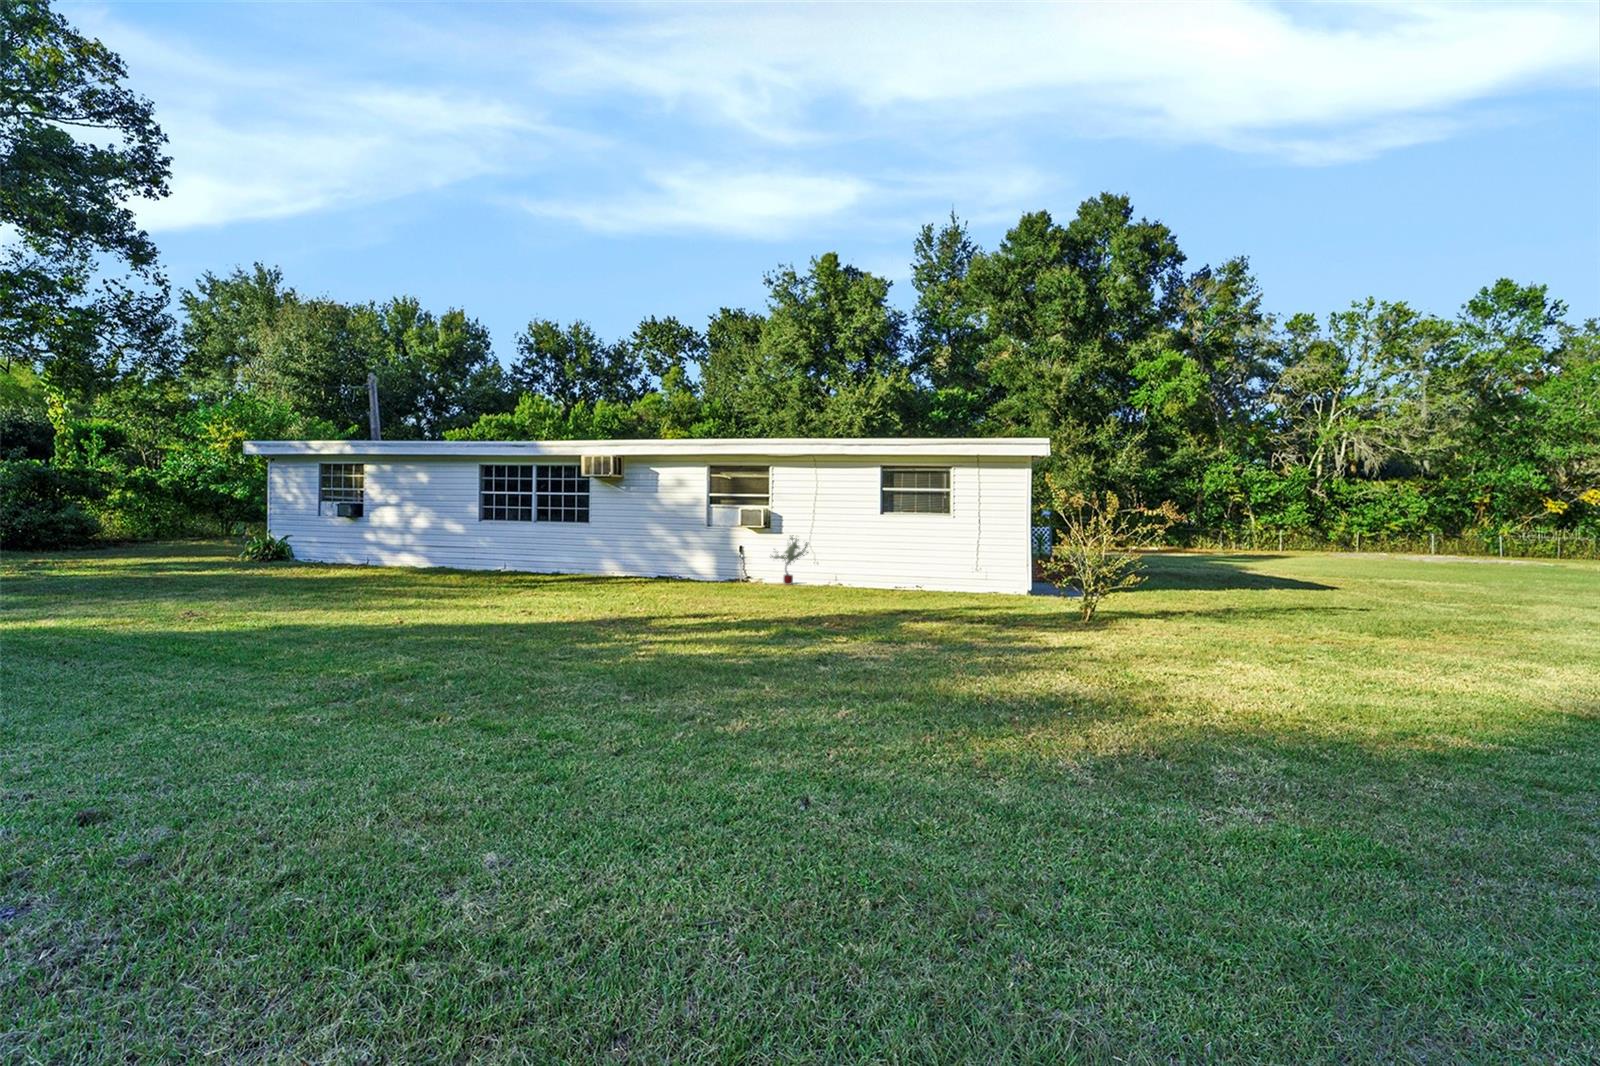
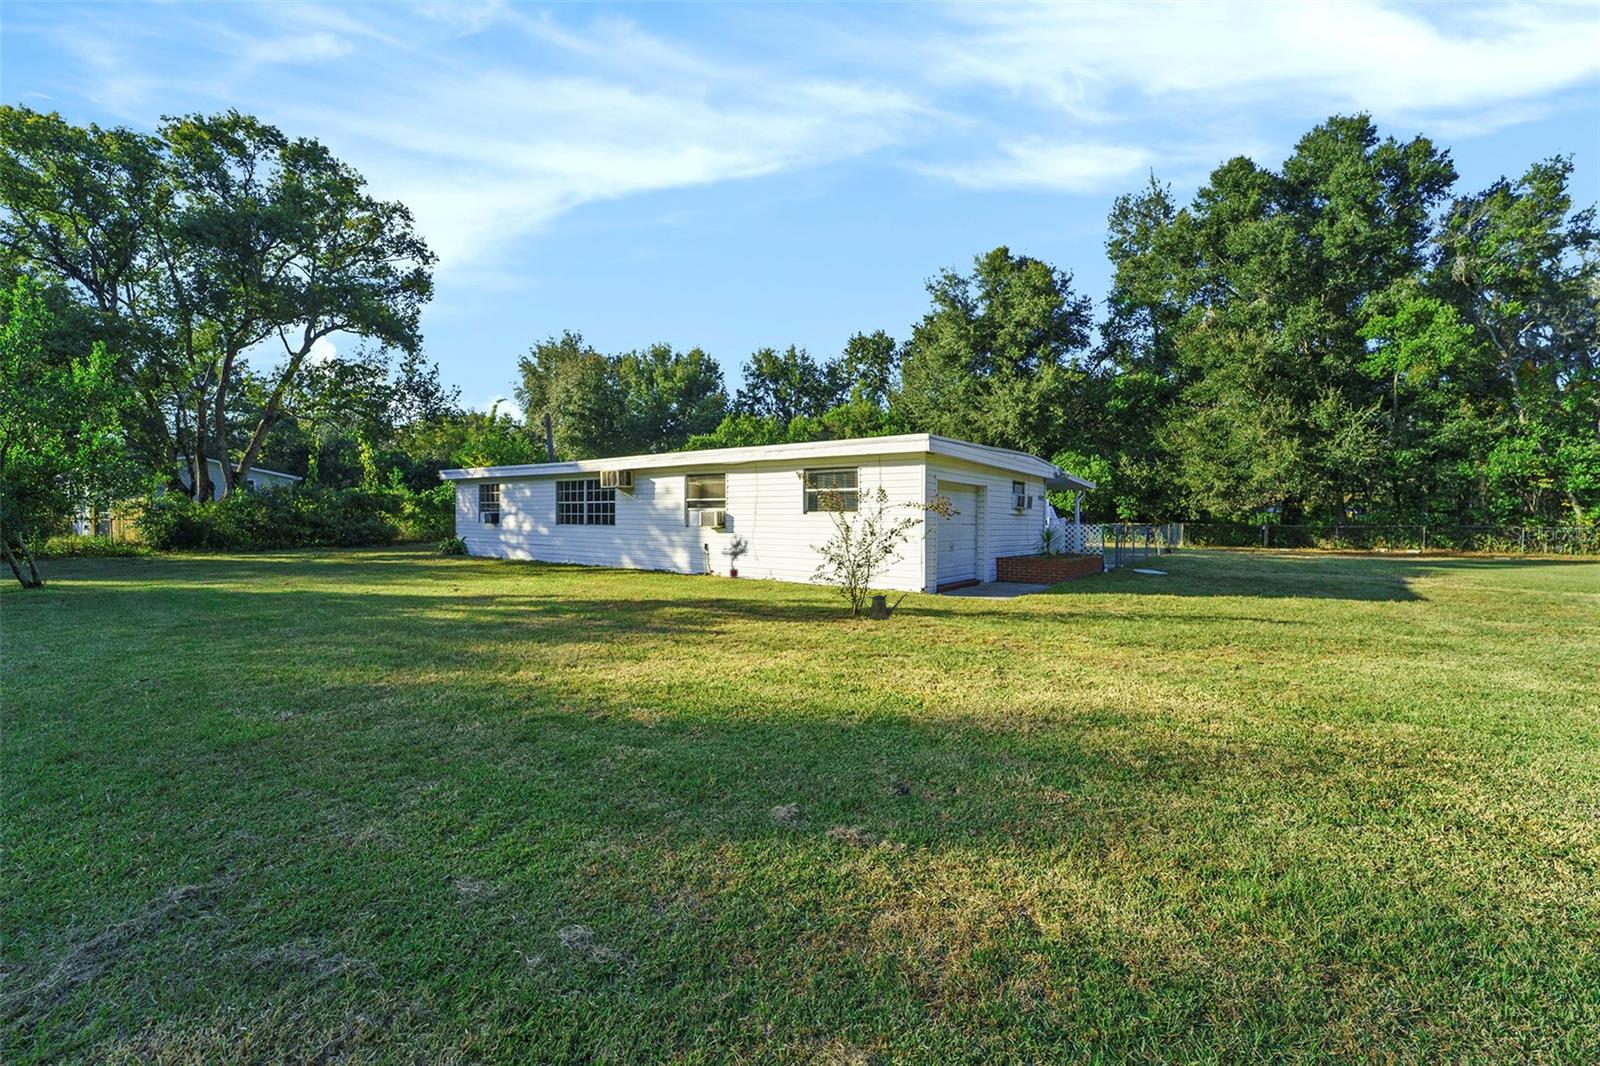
watering can: none [1101,596,1141,623] -> present [864,594,908,620]

